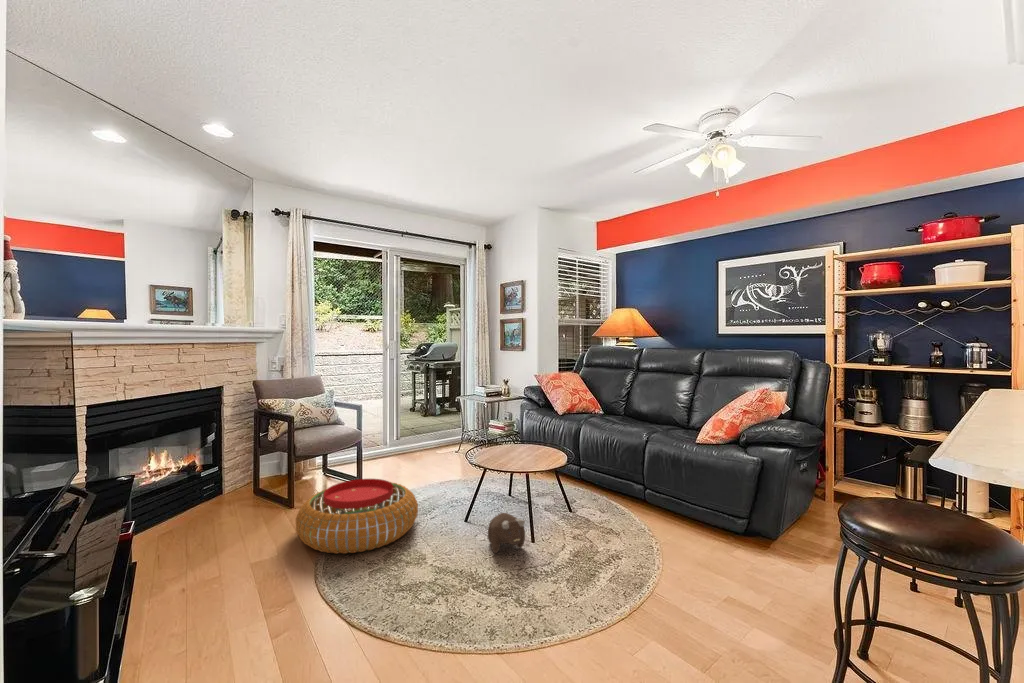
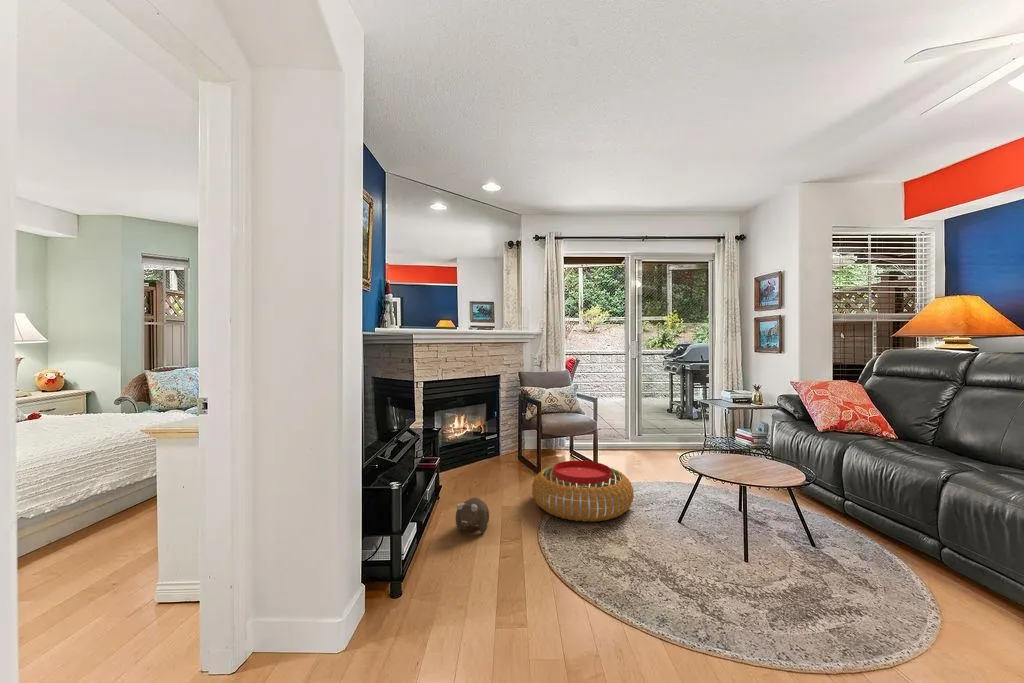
plush toy: present [488,513,525,553] -> present [456,498,489,533]

